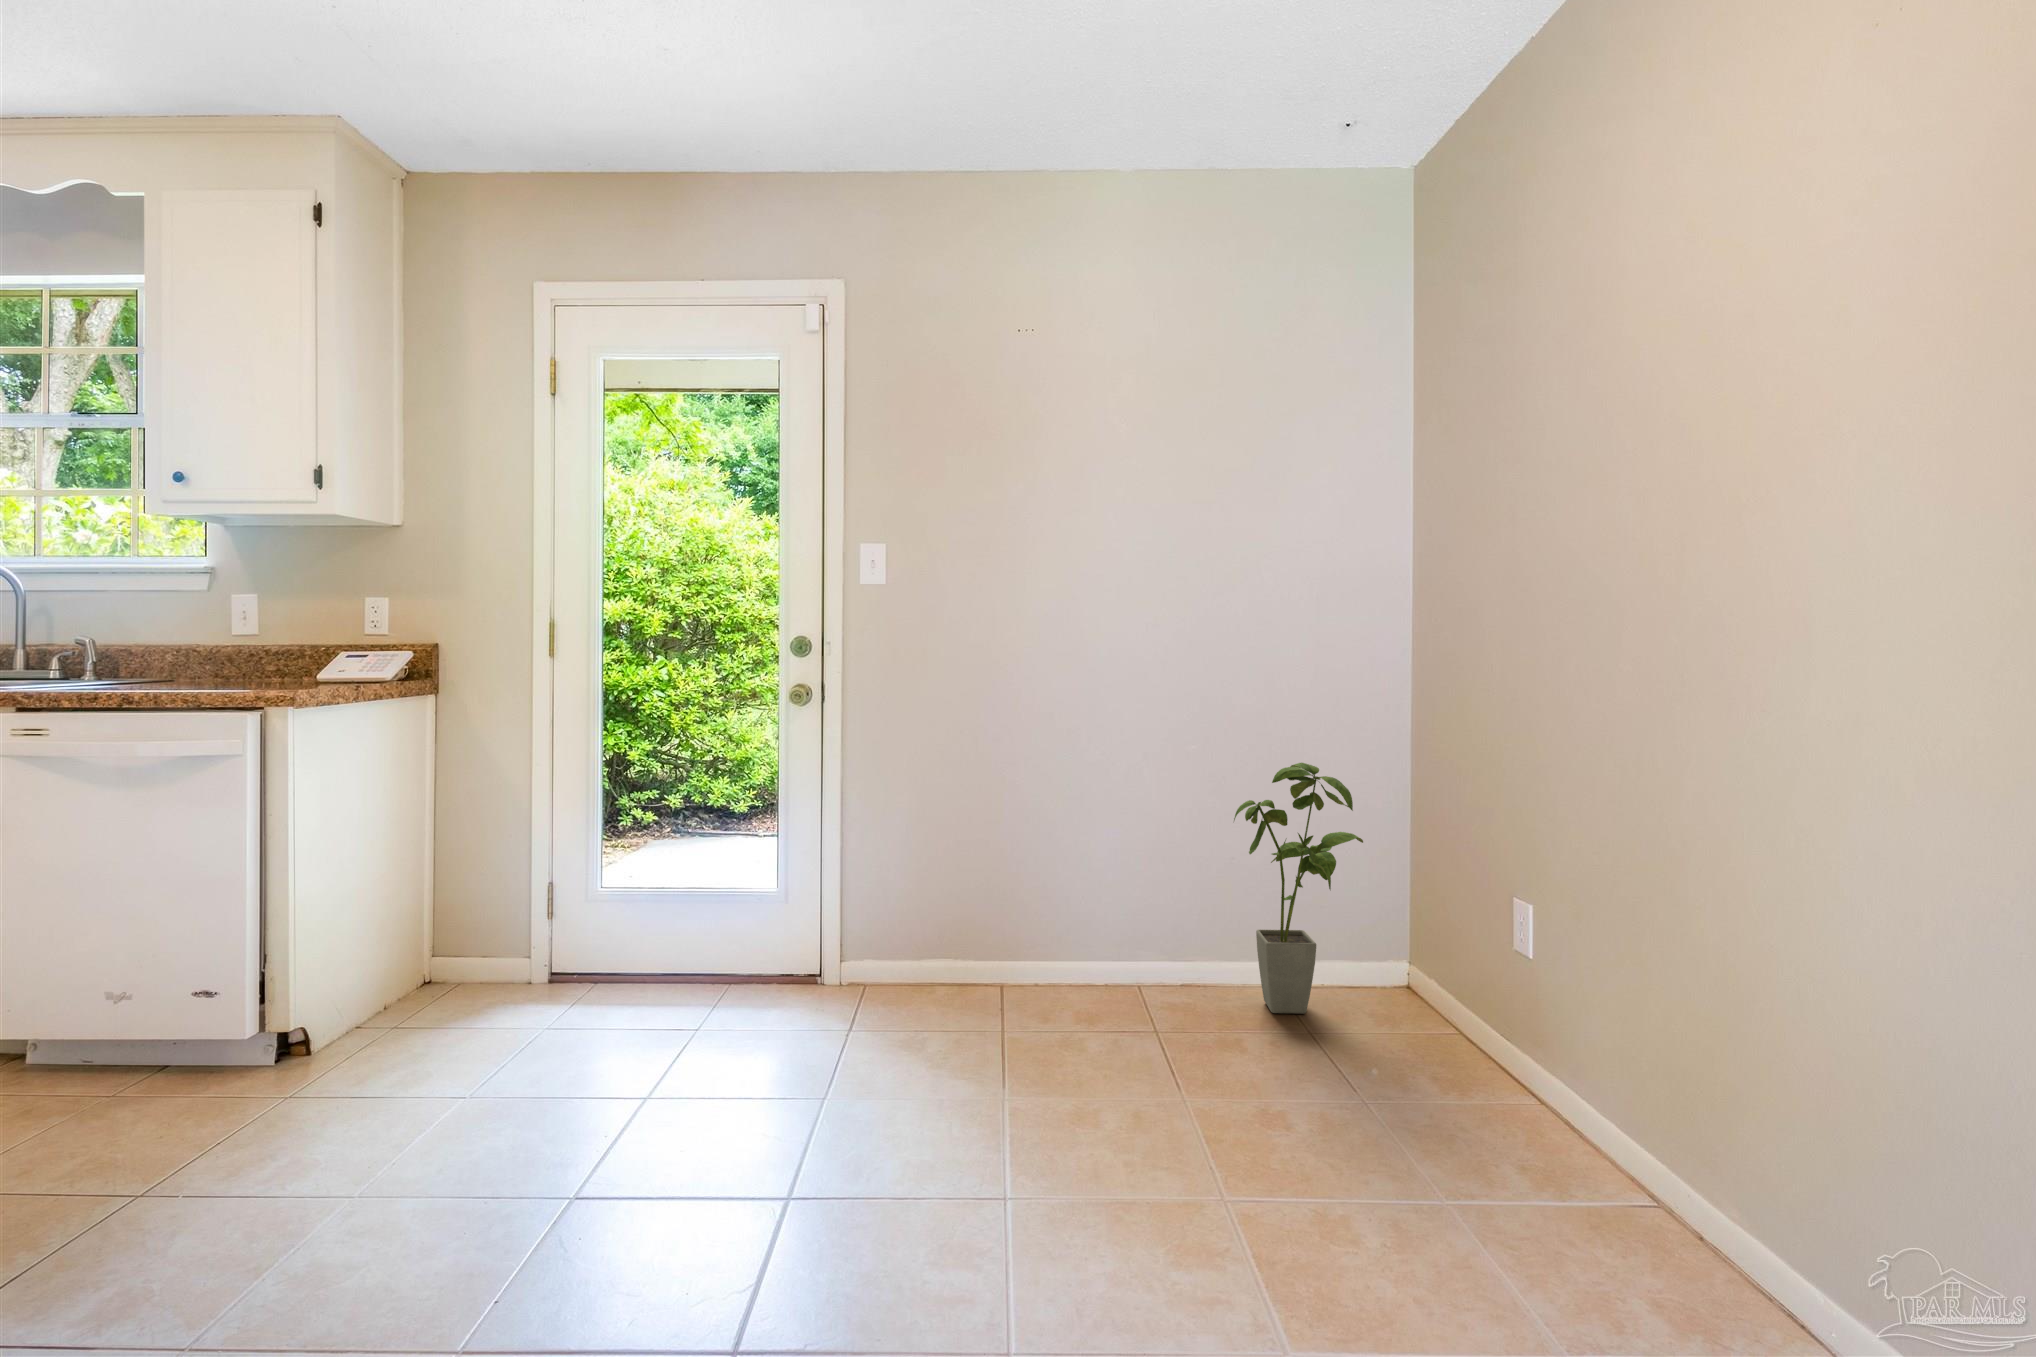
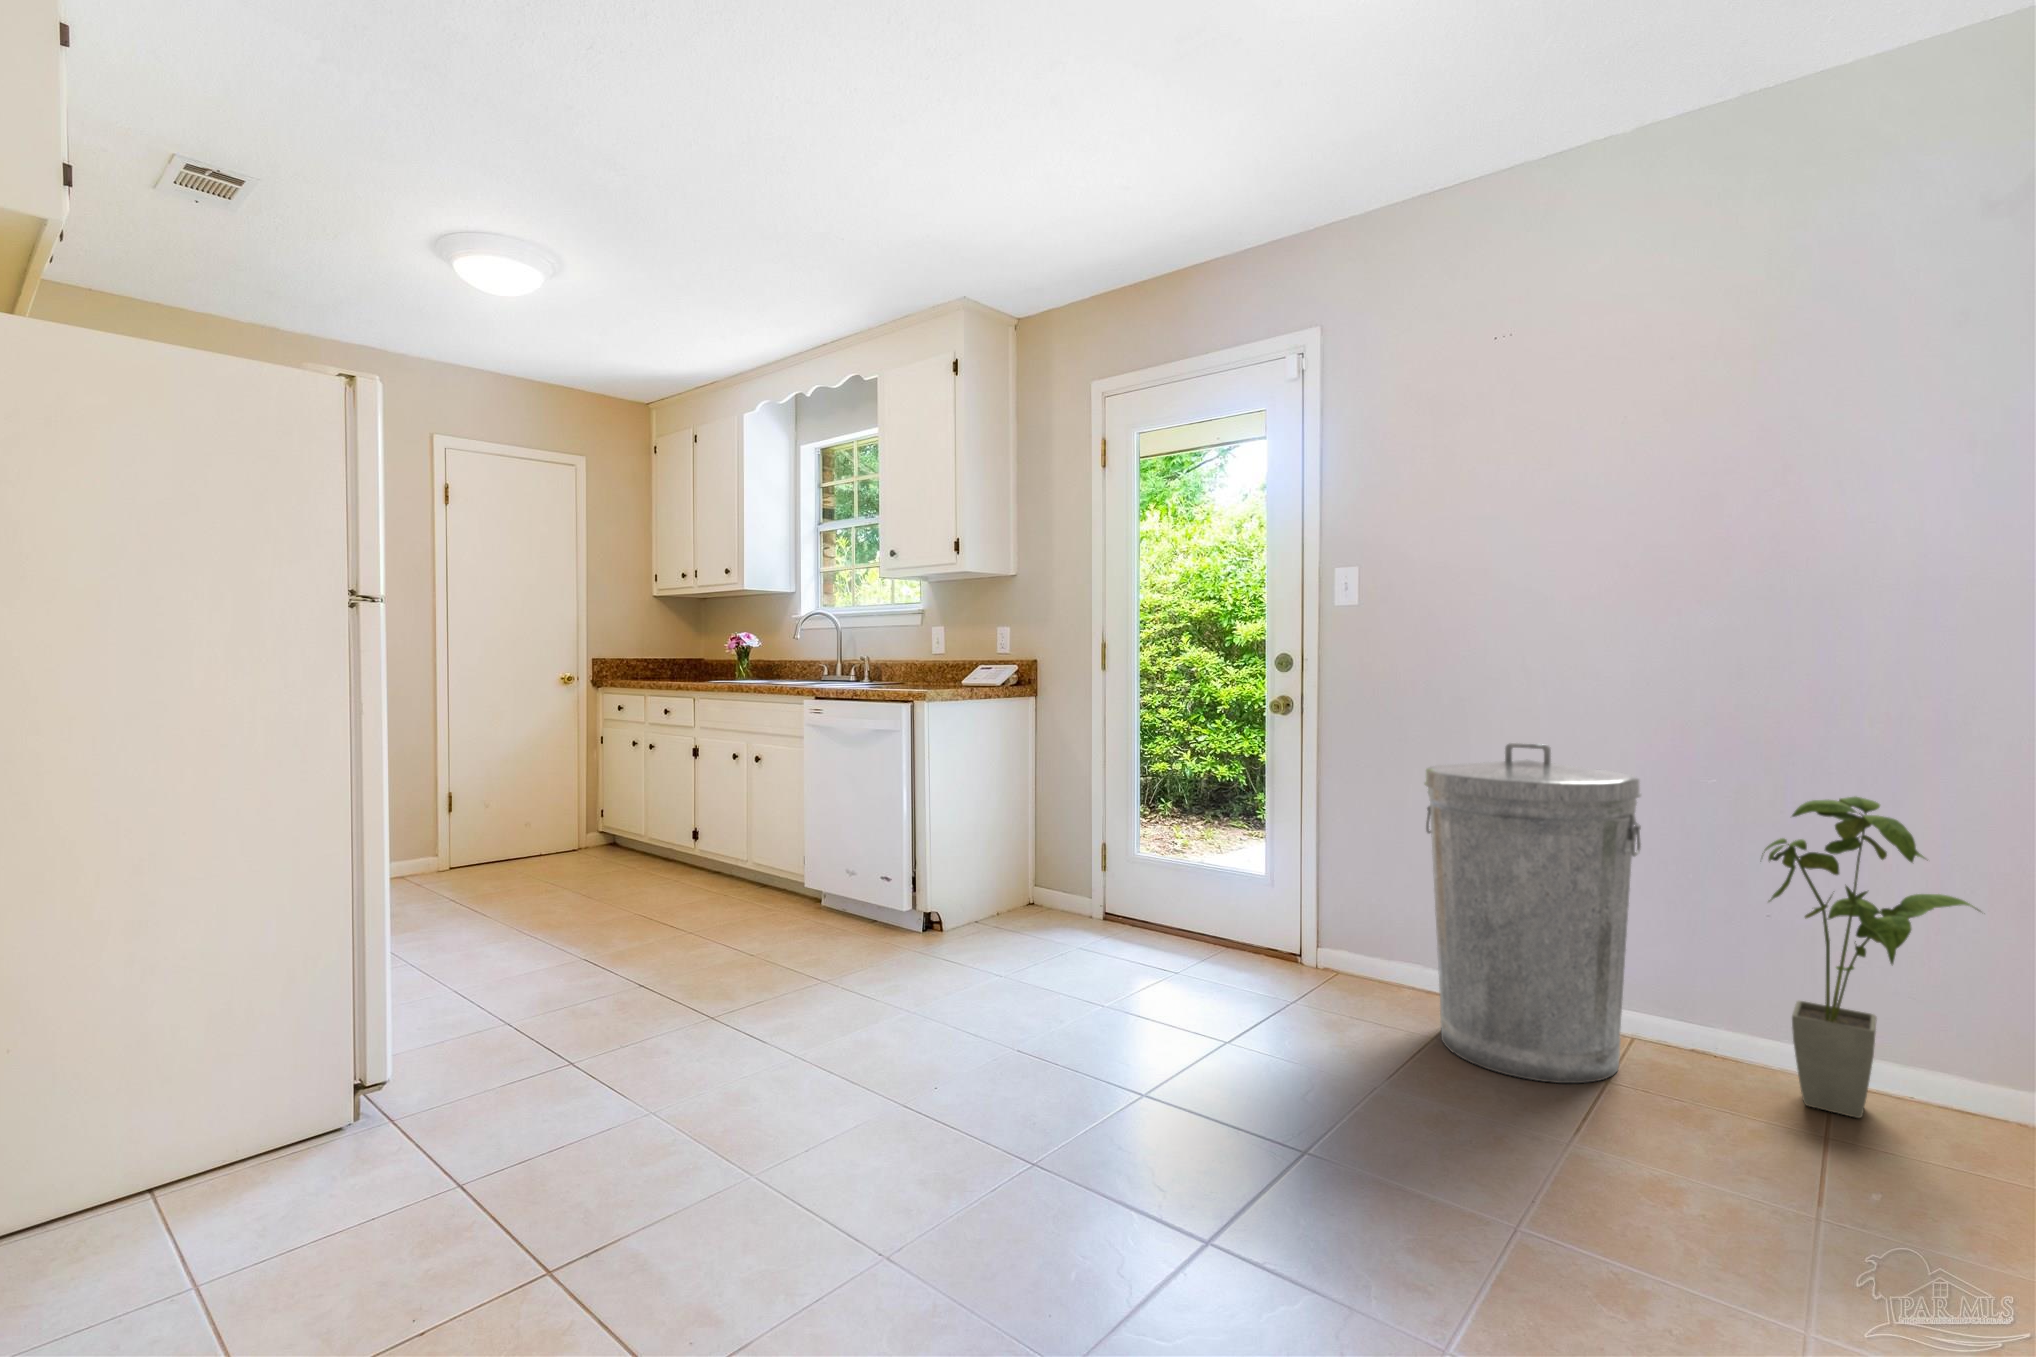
trash can: none [987,733,1168,1050] -> present [1424,743,1641,1083]

